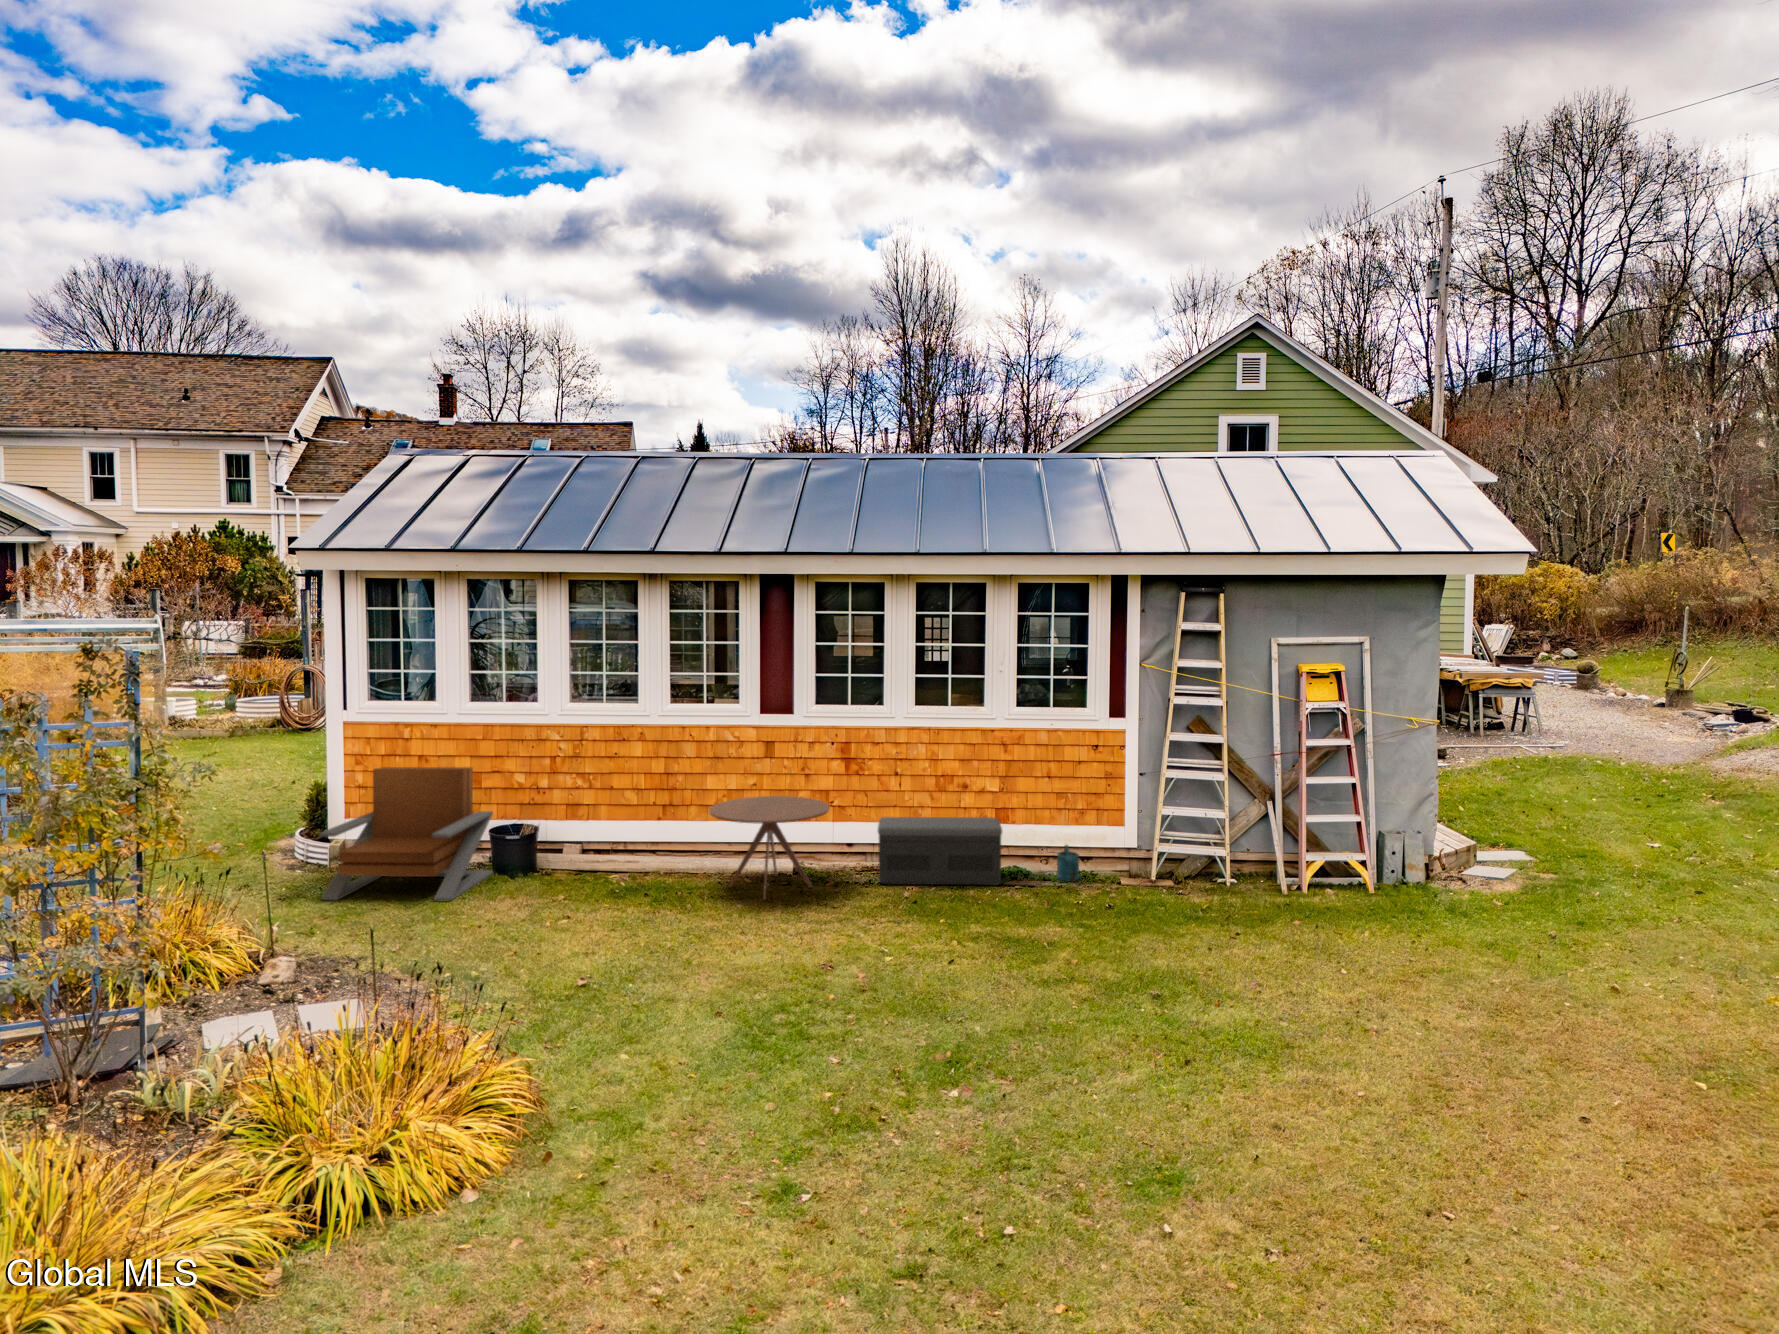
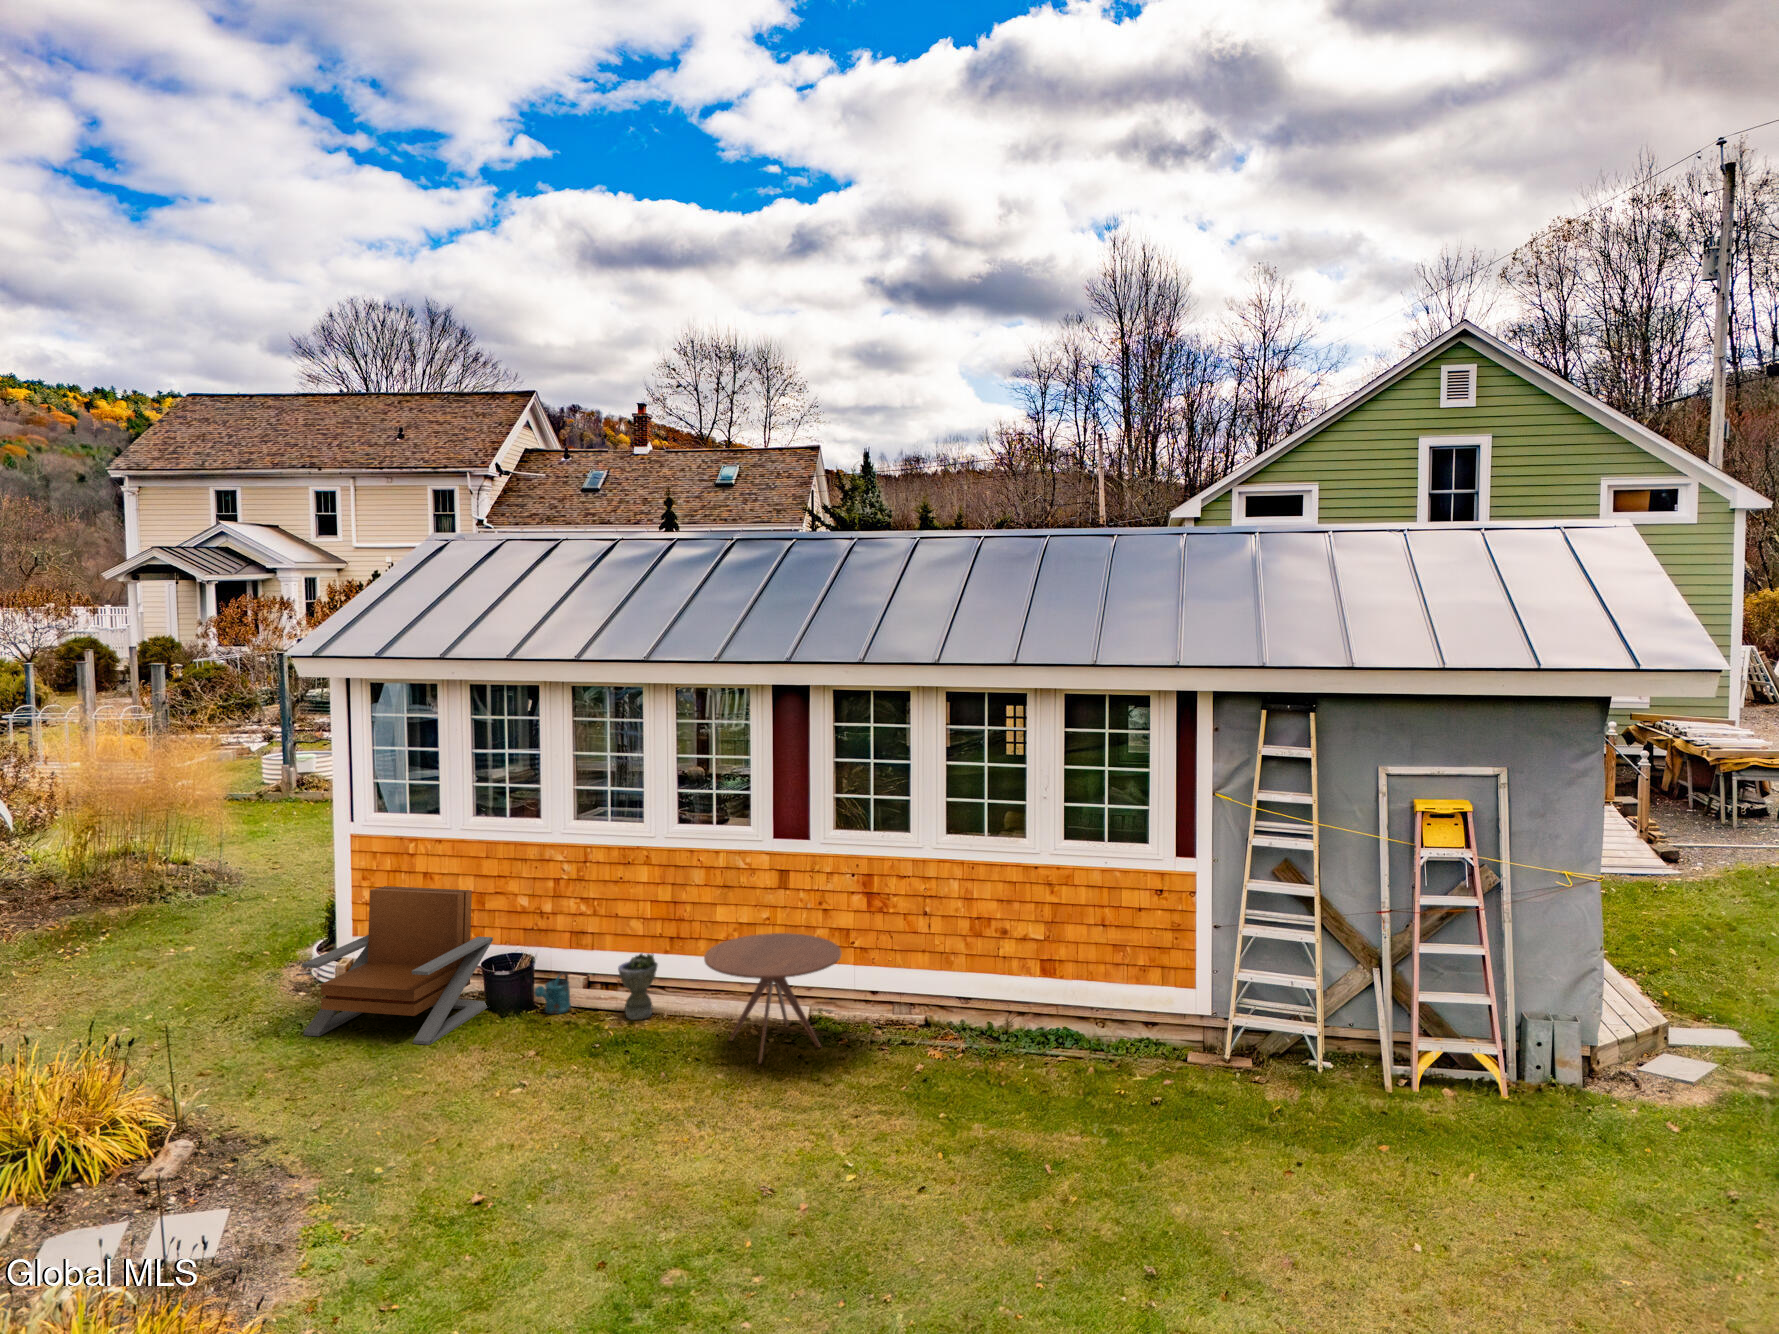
storage bench: present [878,817,1002,885] -> none [896,963,1043,1056]
planter: none [618,818,654,878] -> present [618,953,658,1020]
watering can: present [1057,845,1080,882] -> present [535,973,571,1014]

